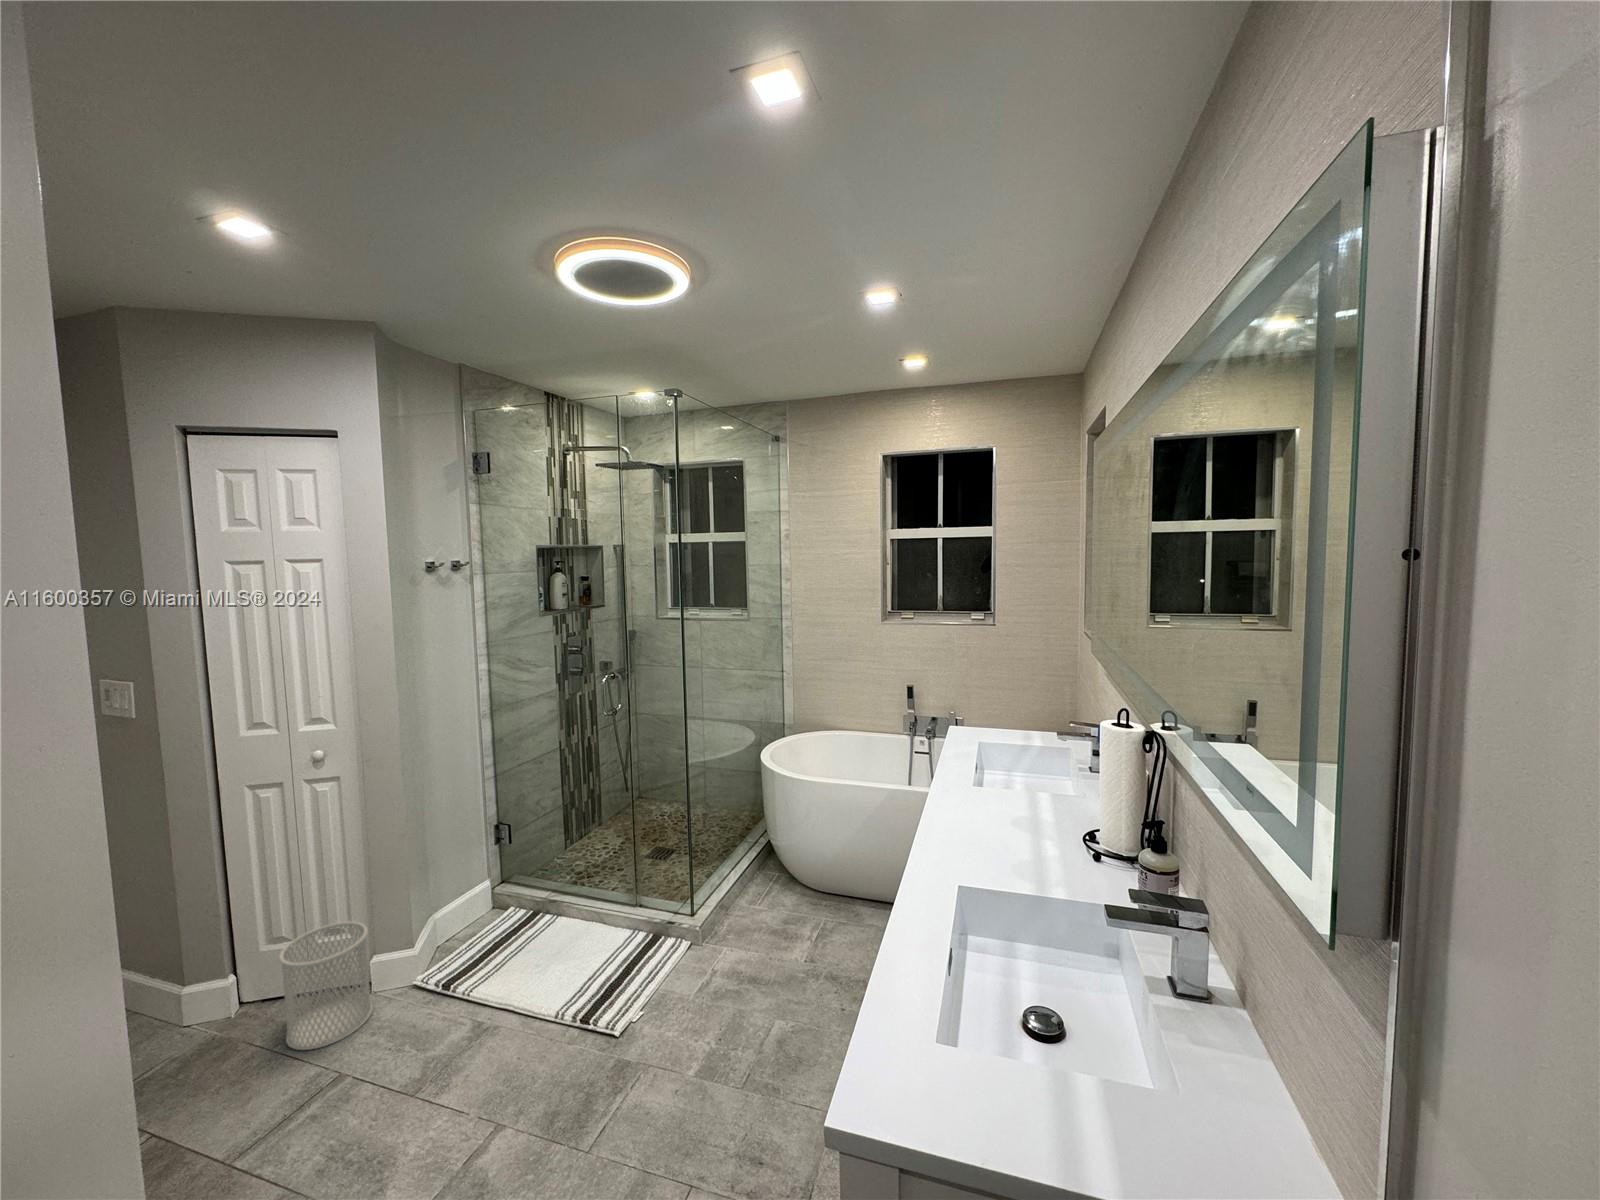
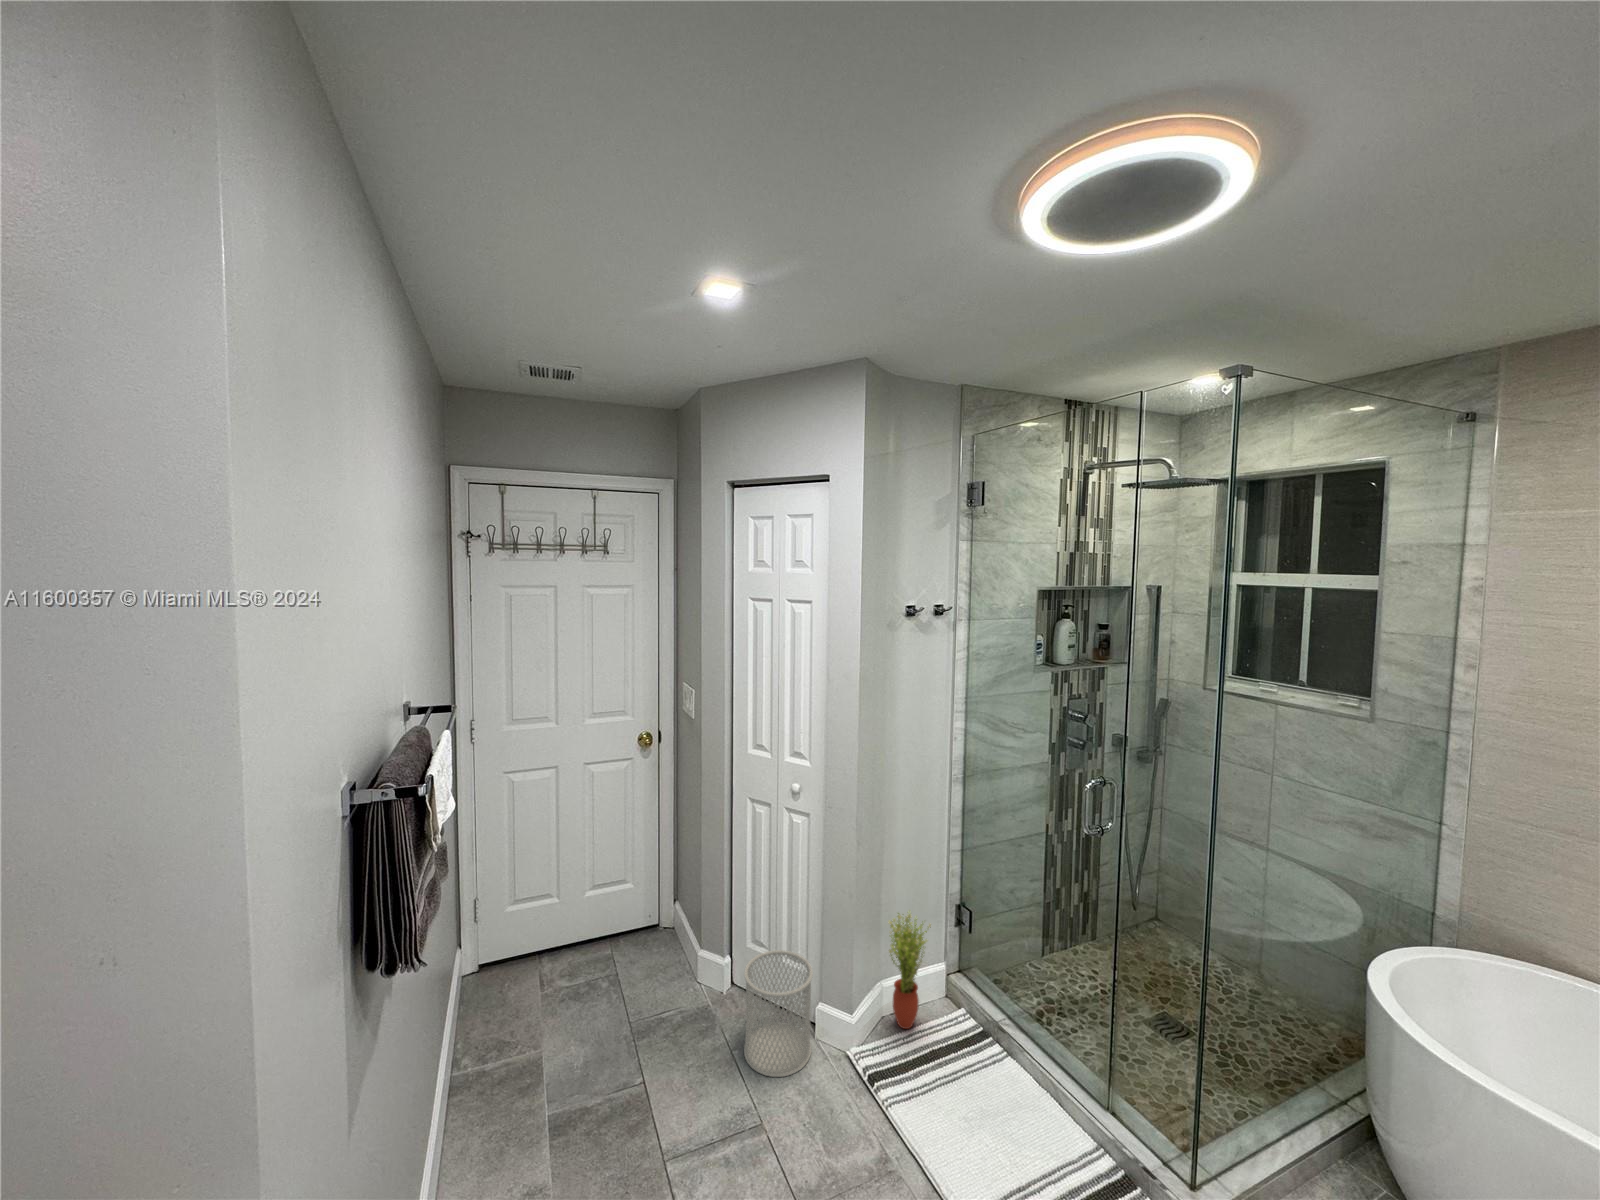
potted plant: none [437,838,480,946] -> present [889,913,931,1029]

